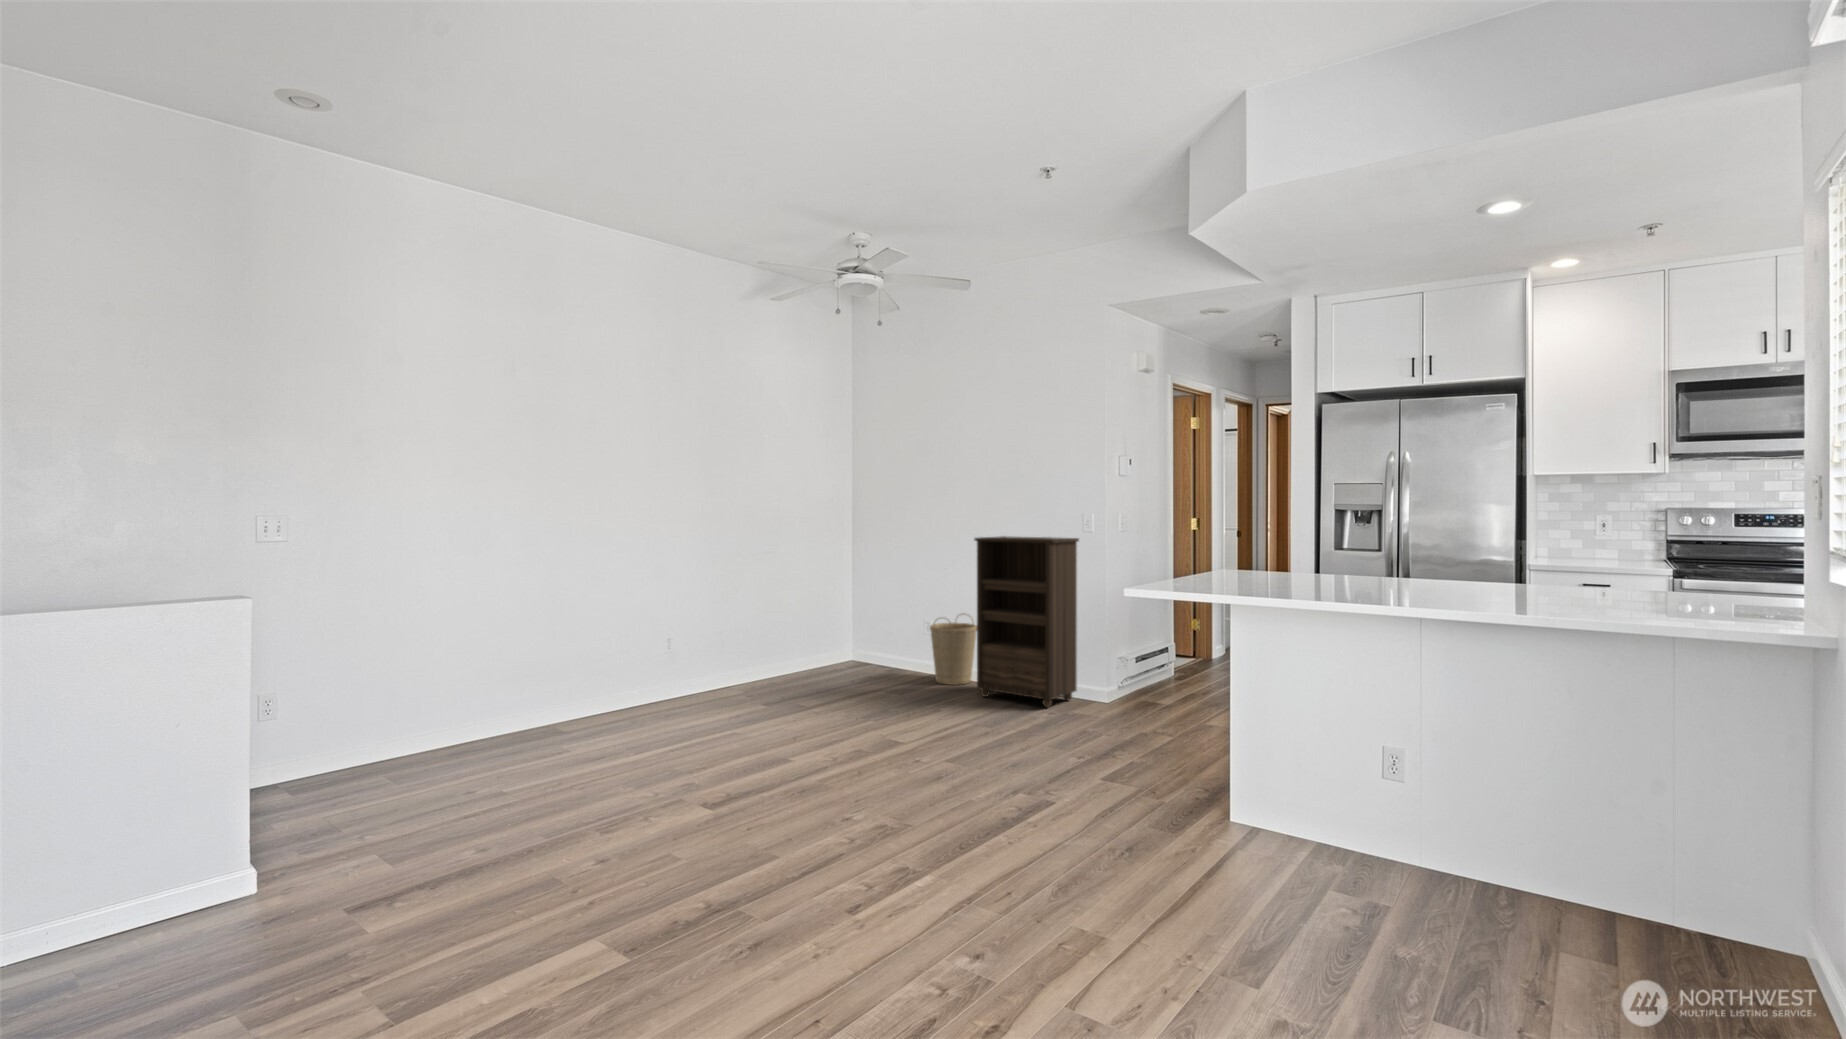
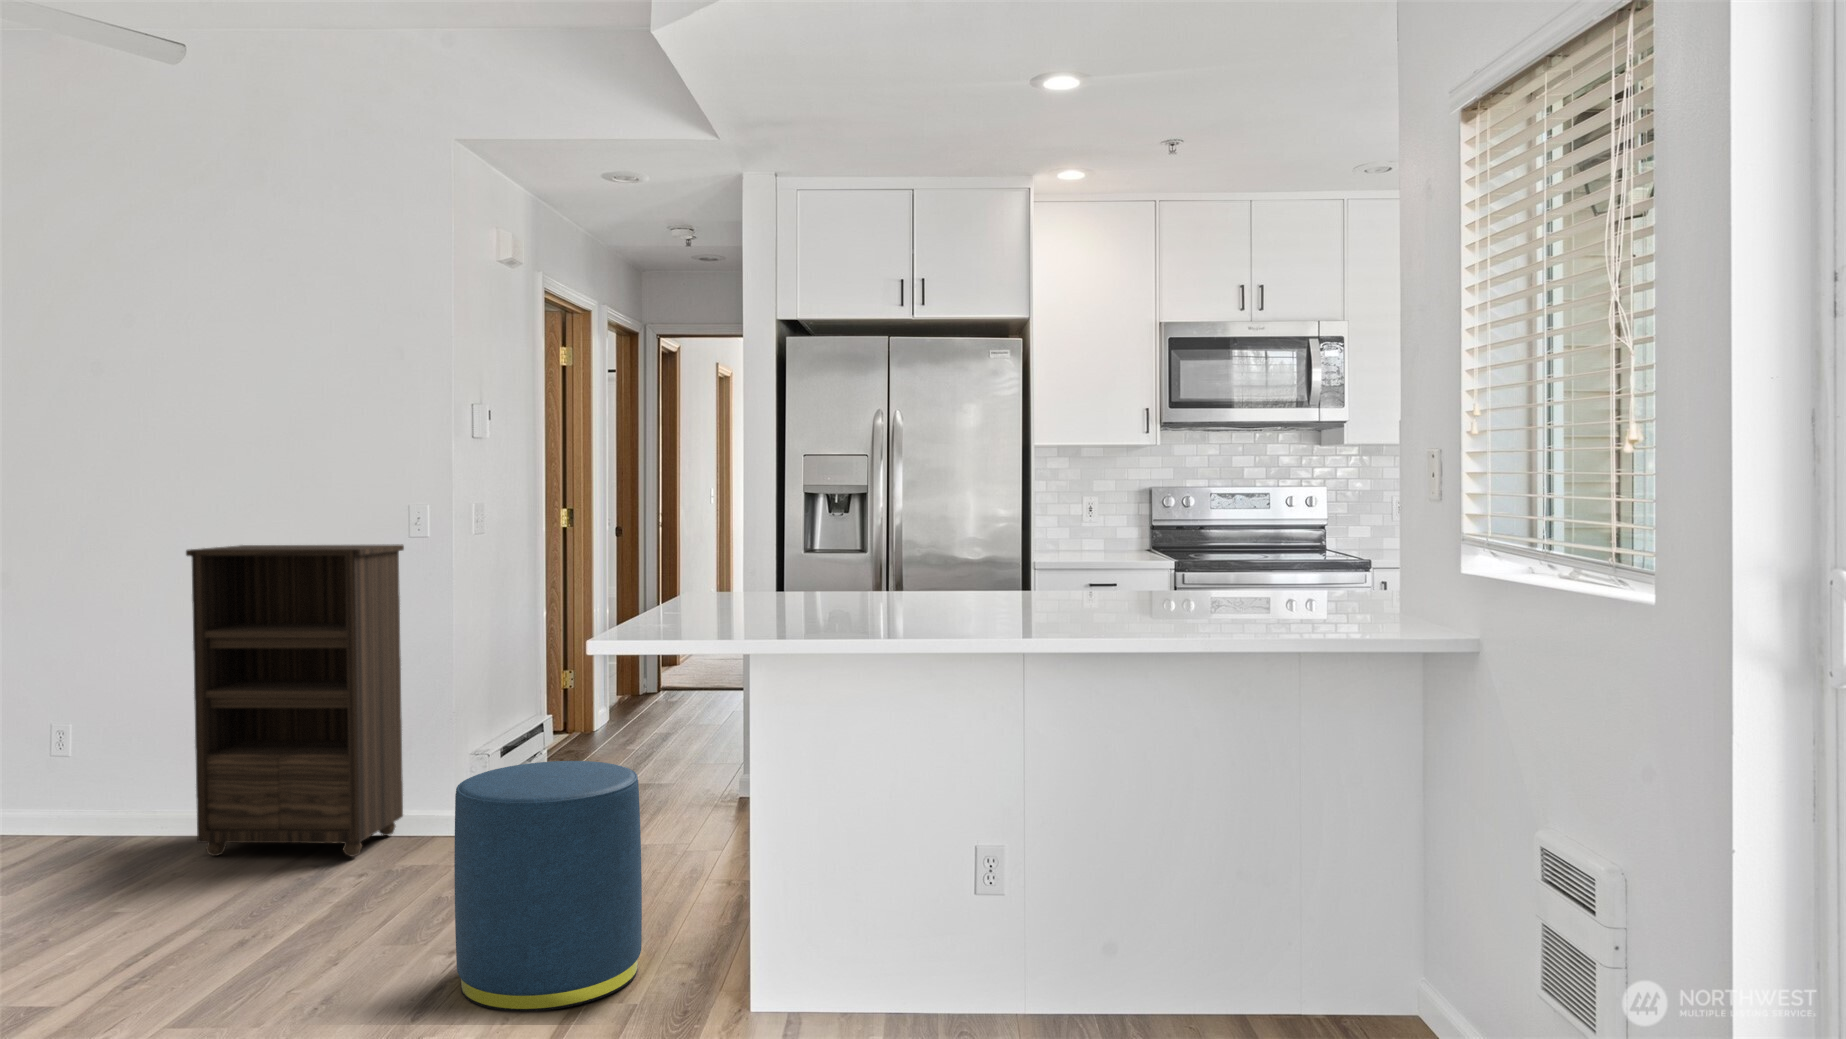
basket: present [930,618,977,685] -> none [76,697,187,843]
ottoman: none [1075,661,1177,795] -> present [454,761,642,1011]

